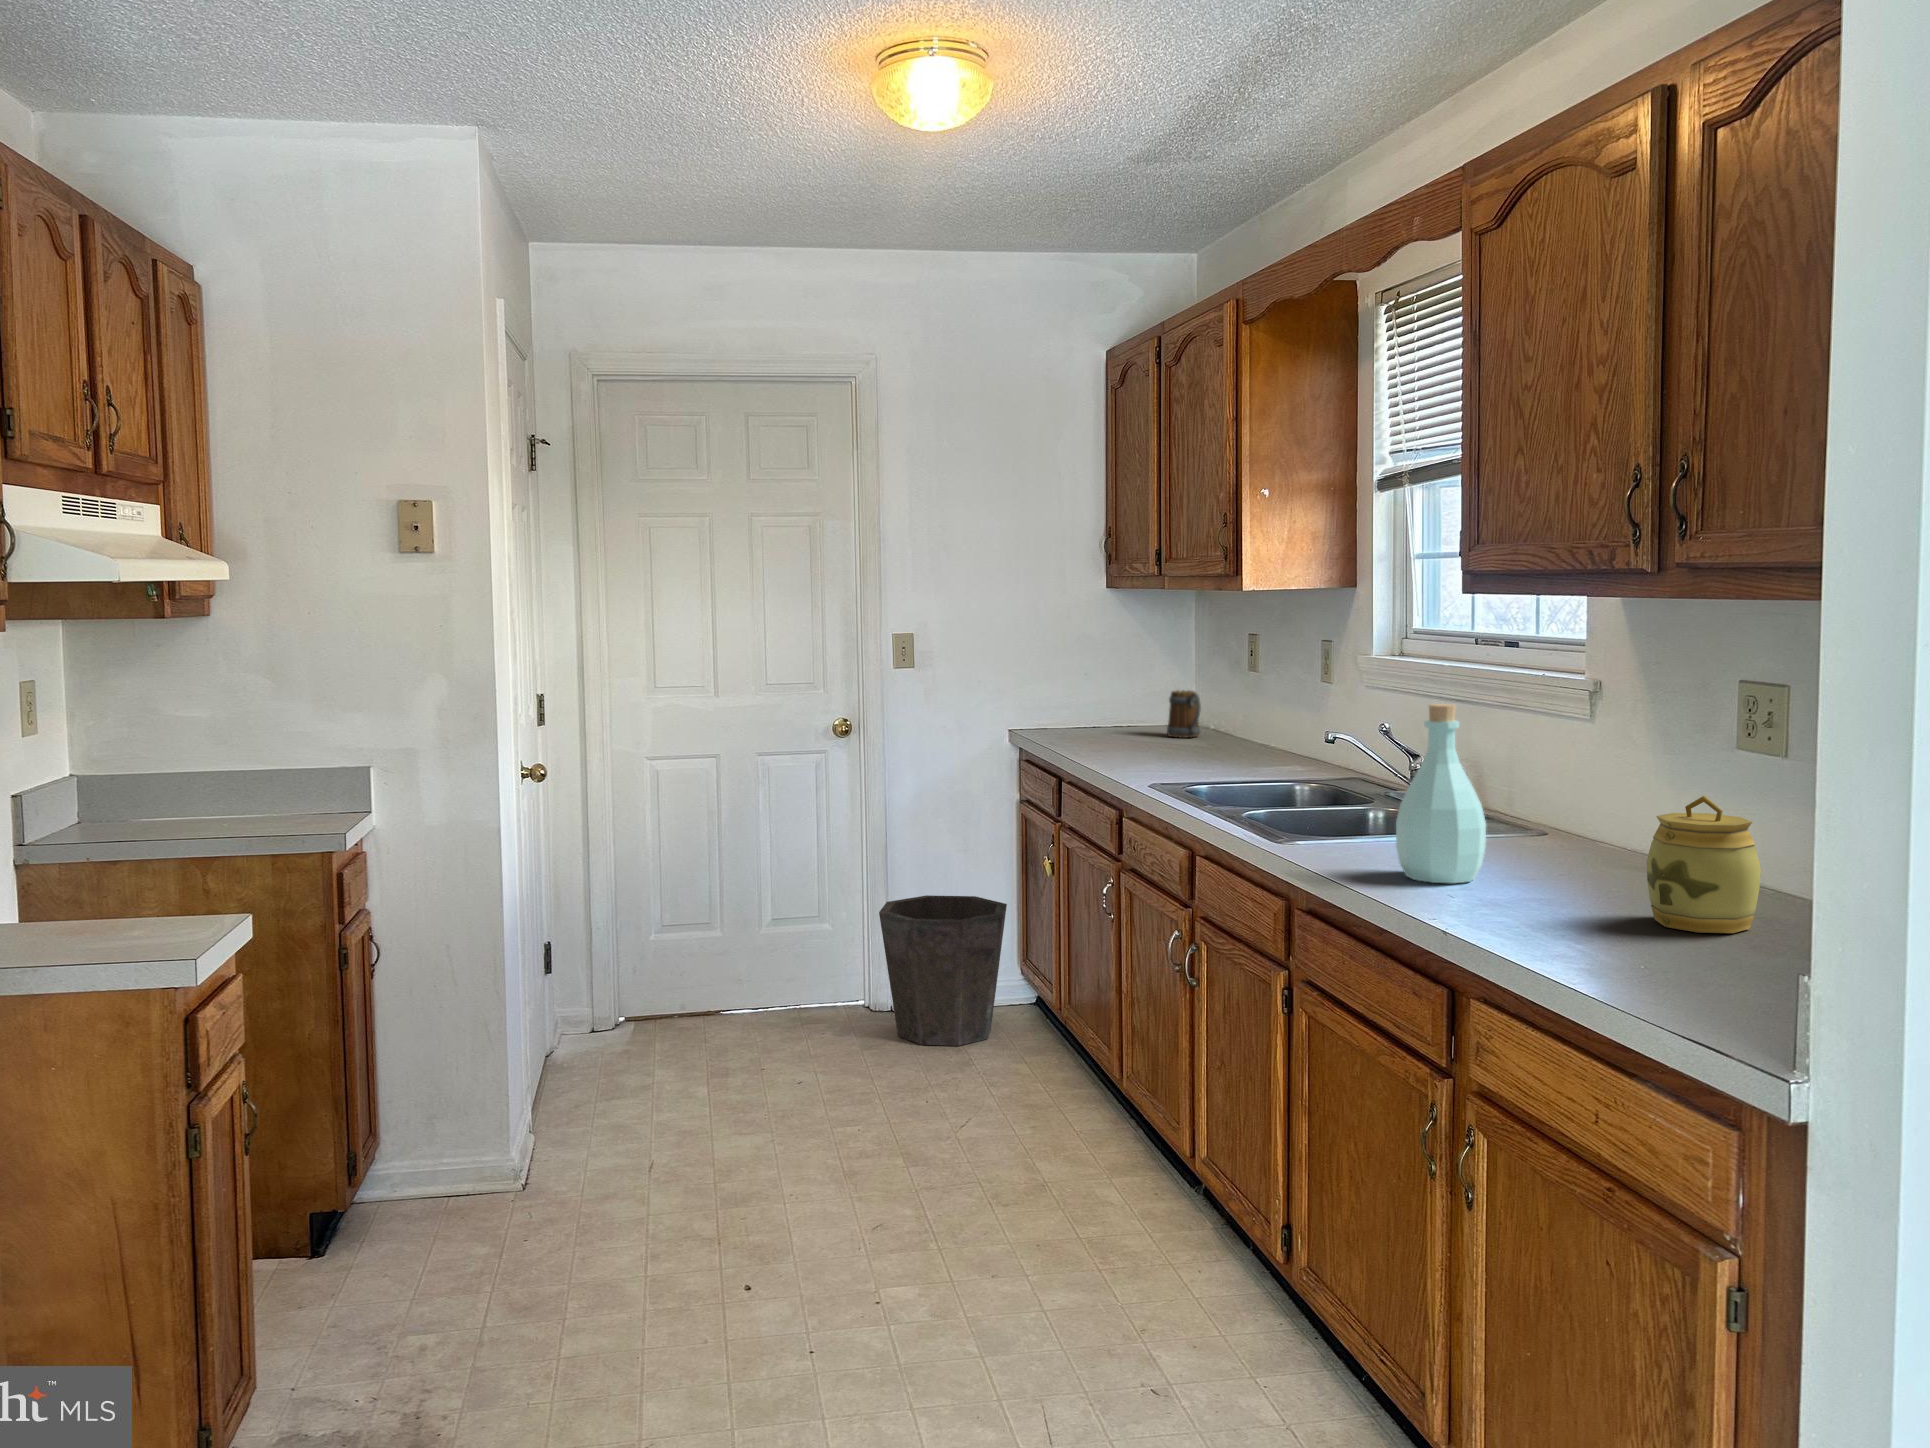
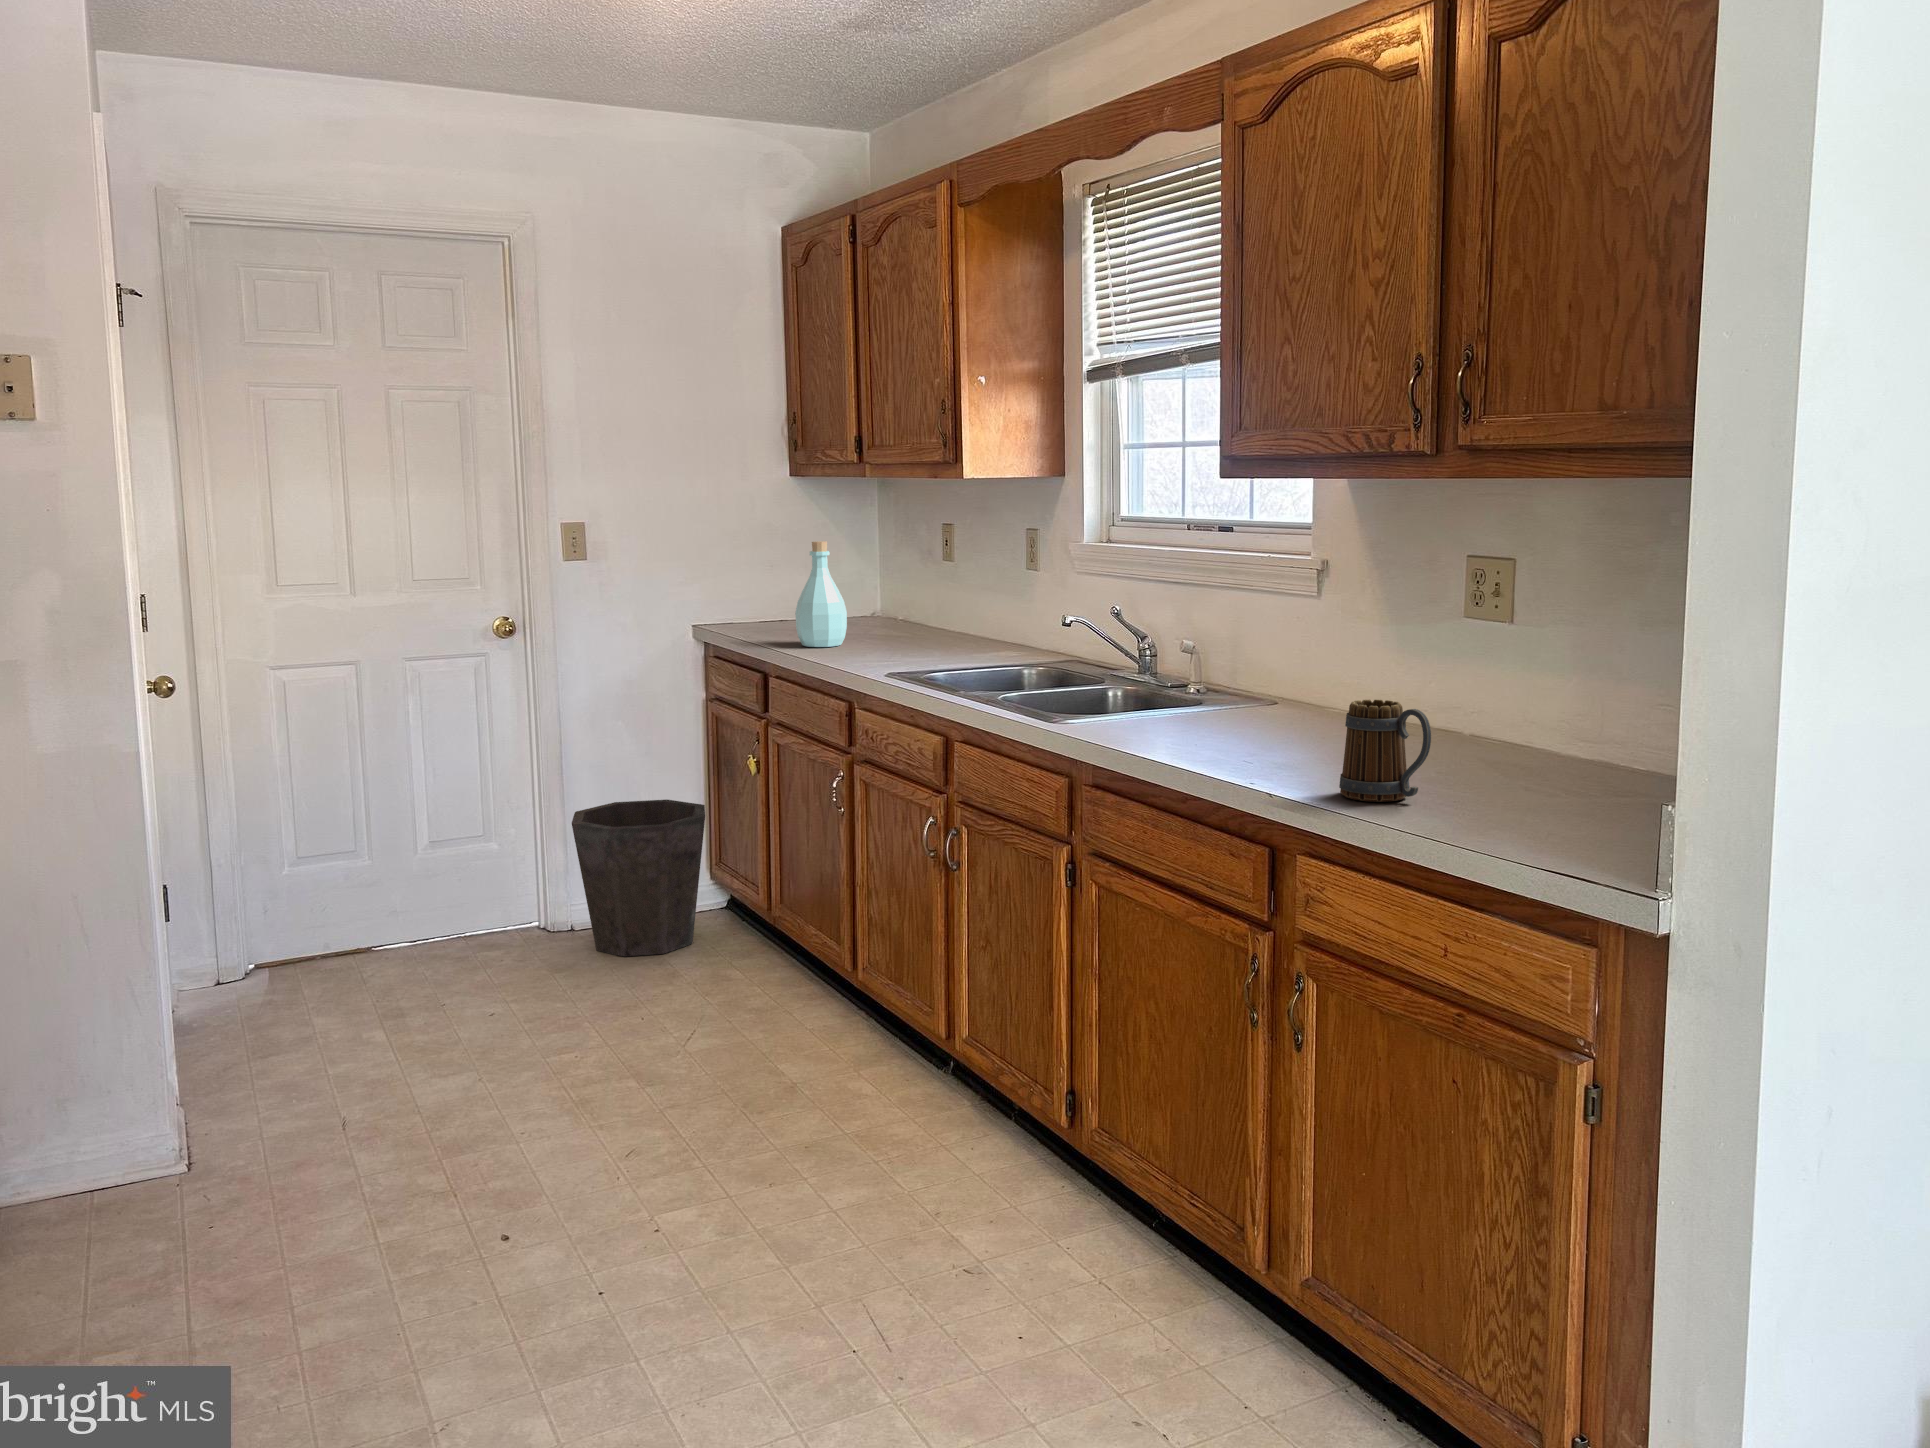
mug: present [1167,690,1201,738] -> present [1339,700,1431,802]
bottle: present [1396,704,1486,883] -> present [795,541,847,647]
jar: present [1647,796,1761,933] -> none [1428,657,1524,780]

